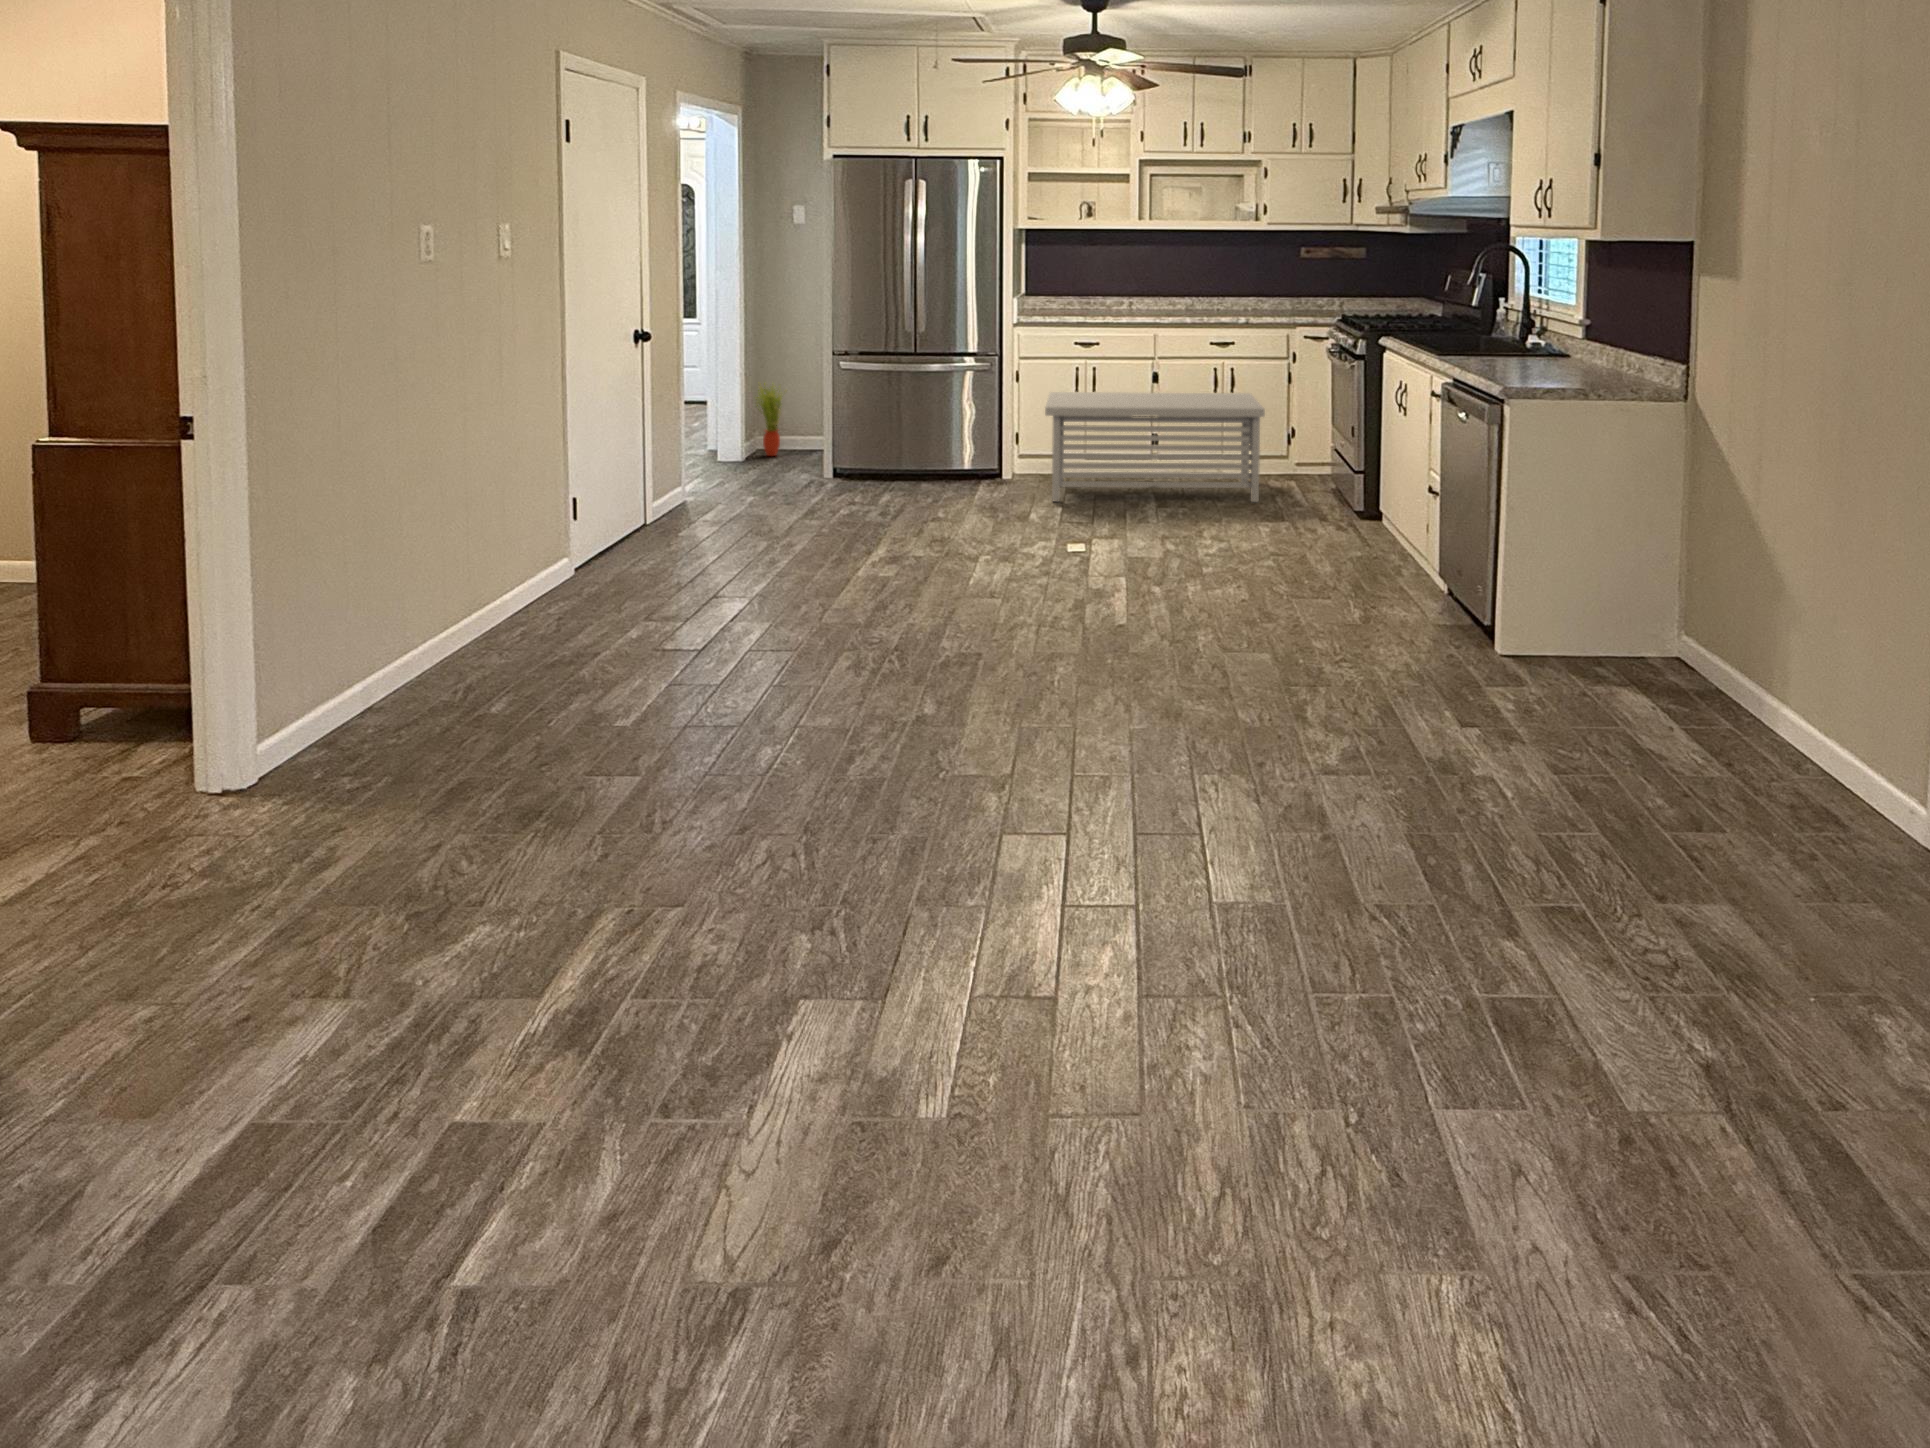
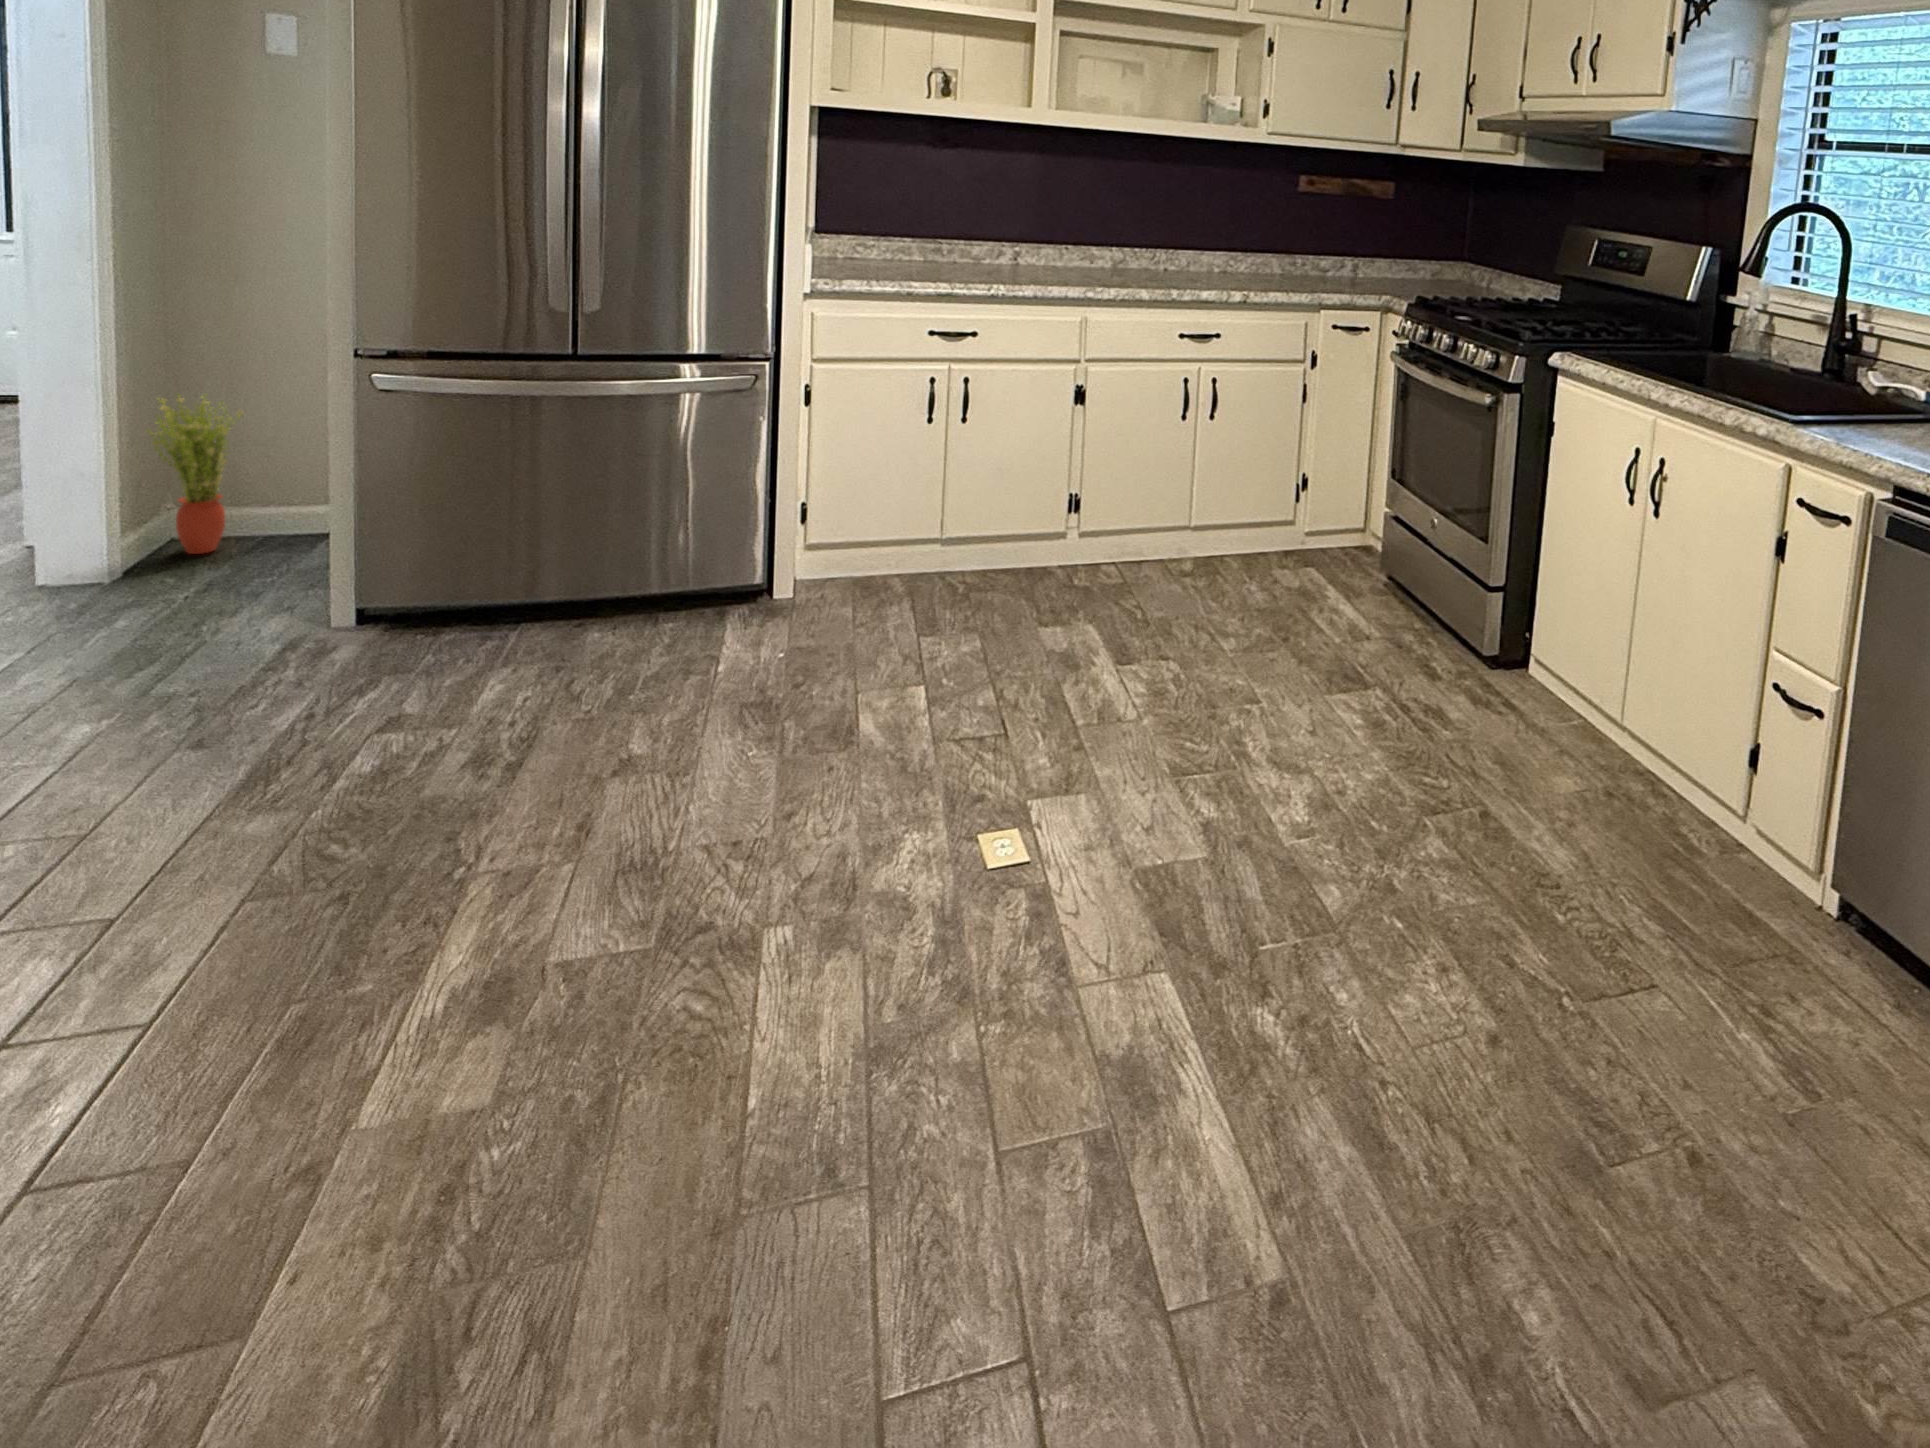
storage bench: present [1045,392,1265,502] -> none [875,420,1310,665]

